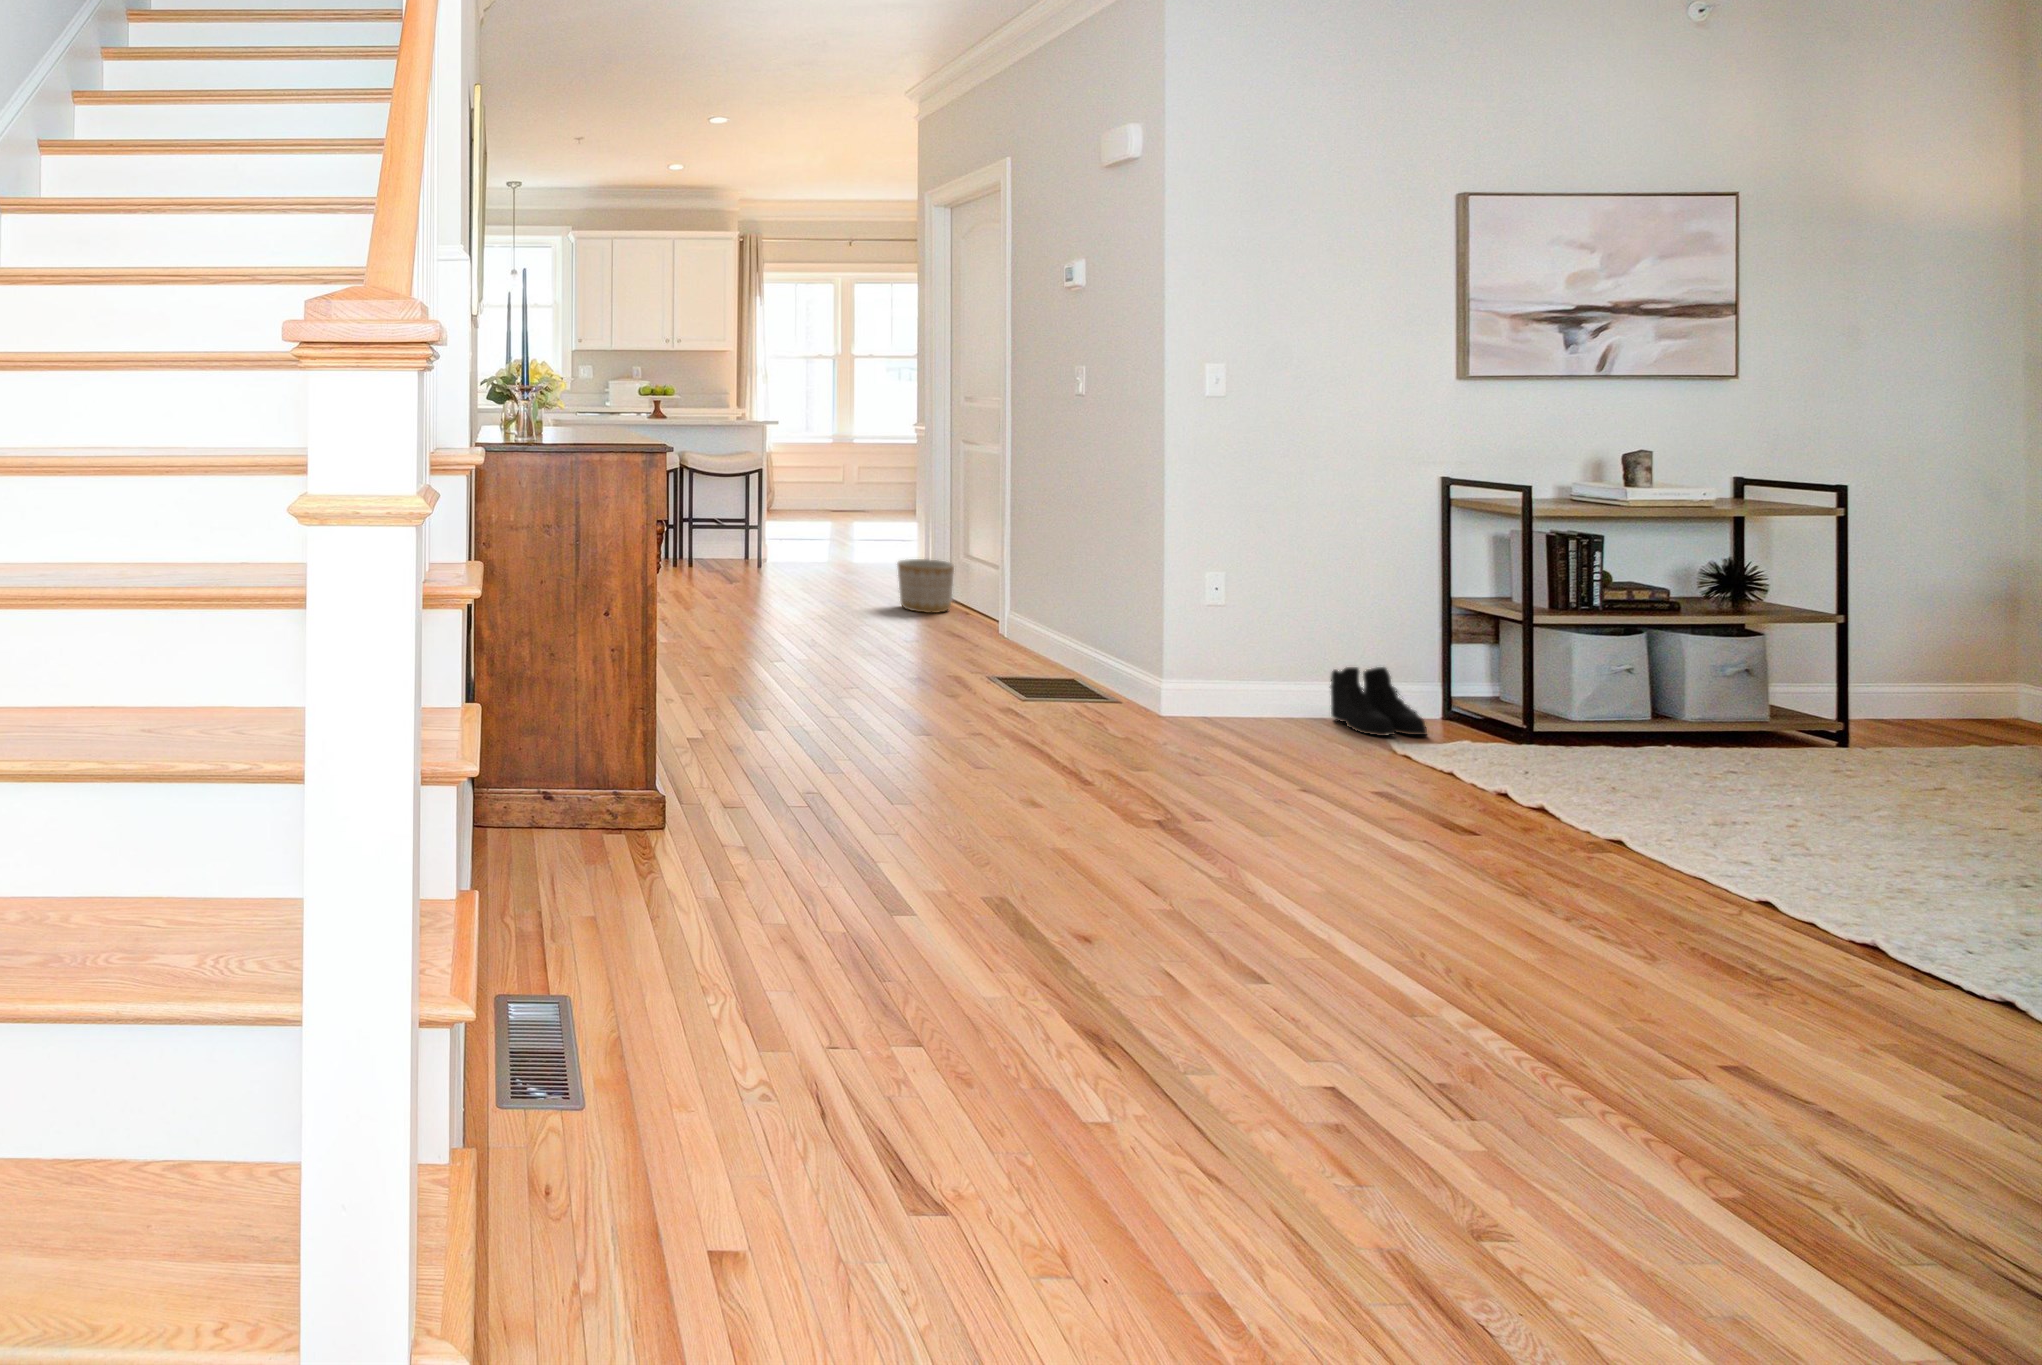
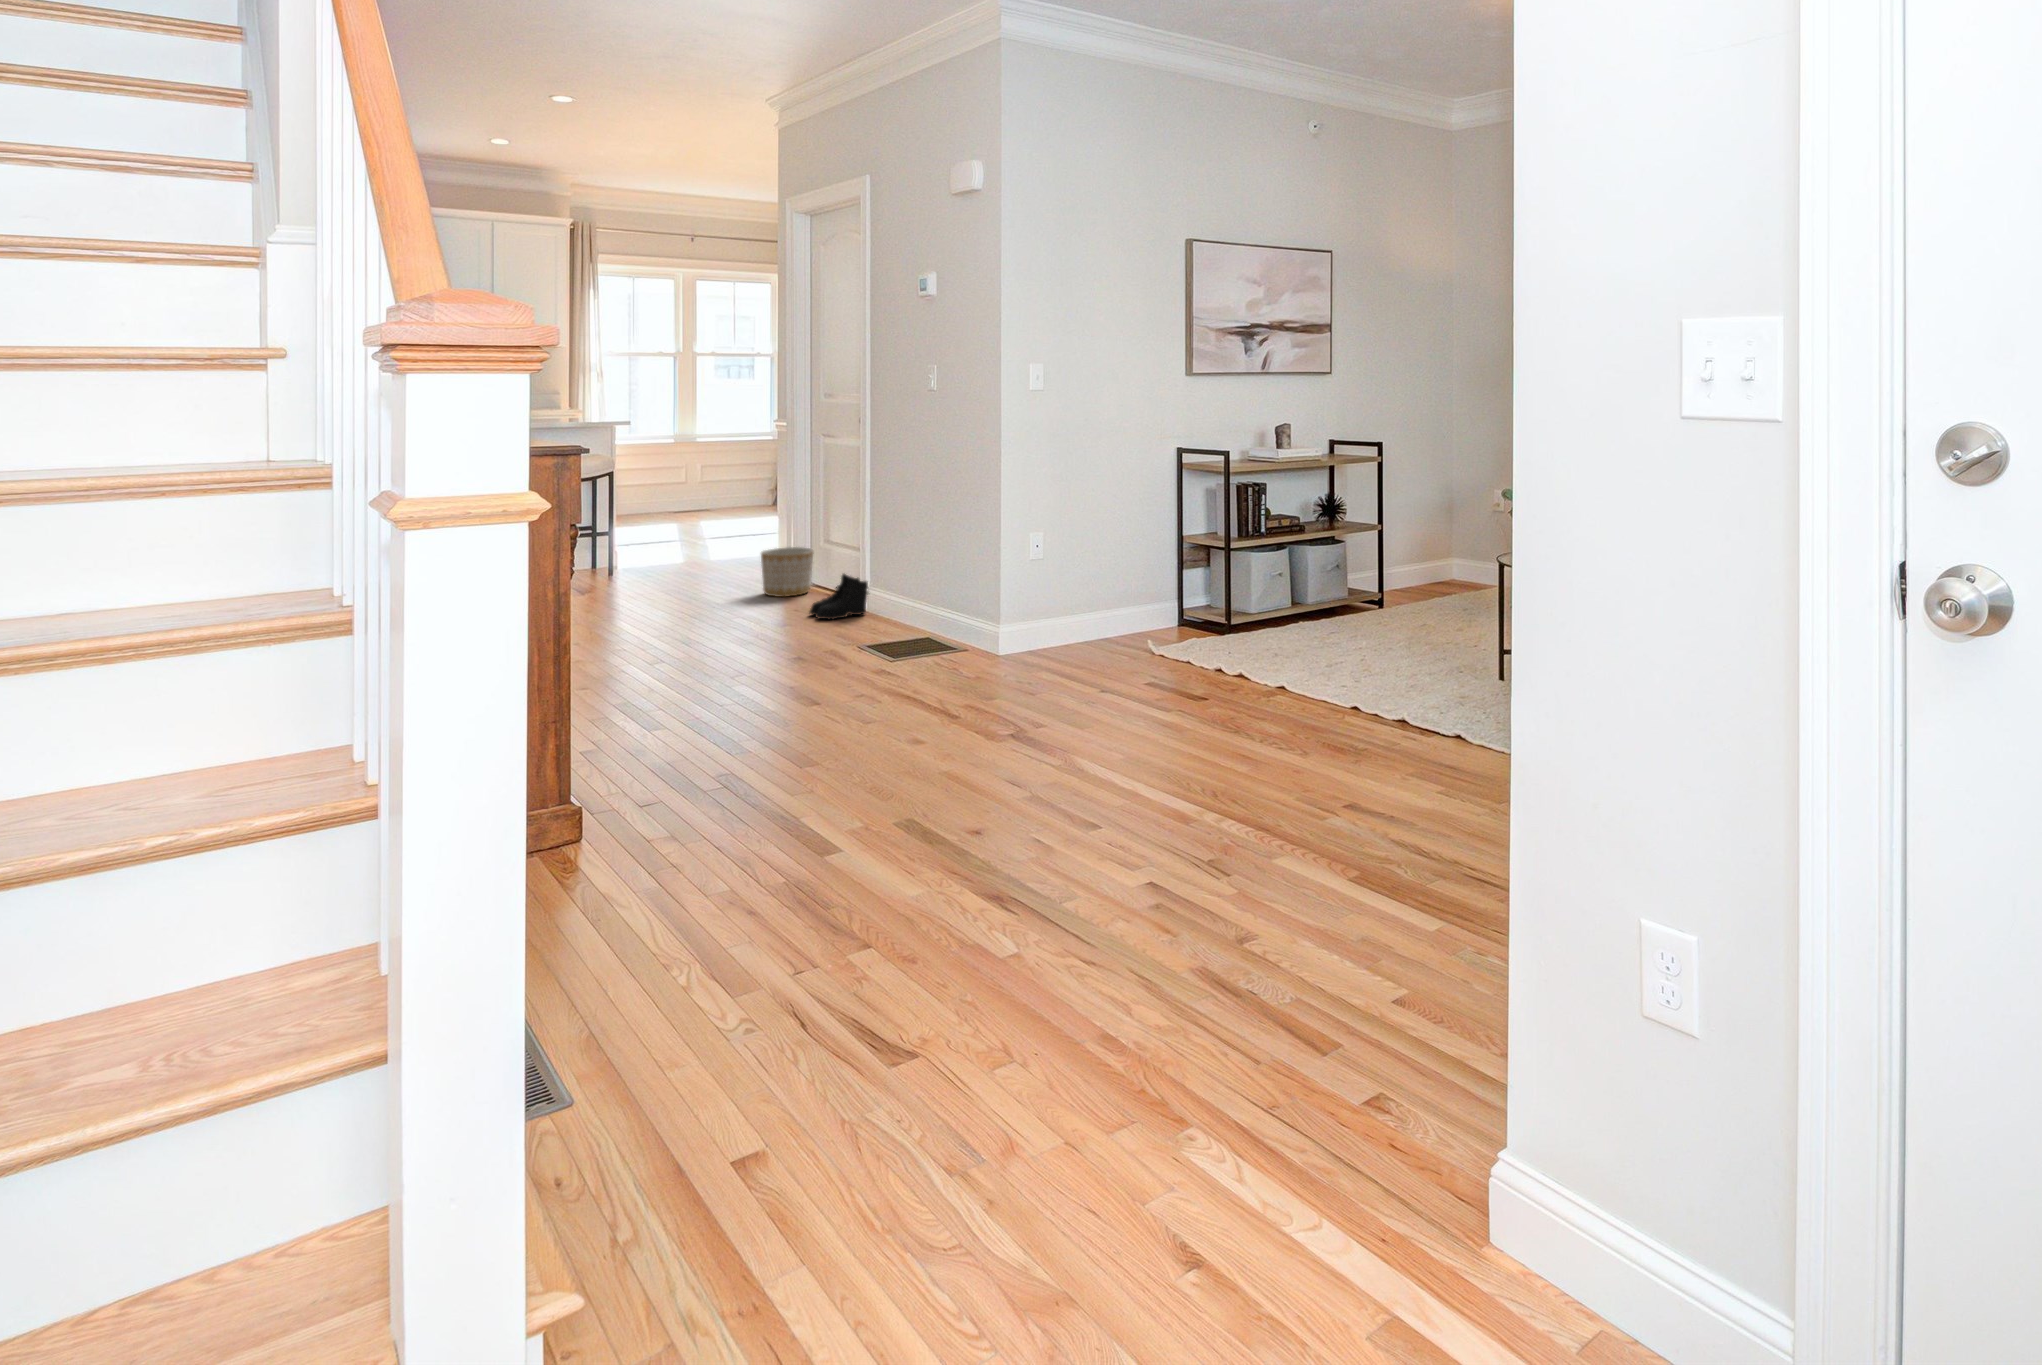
boots: present [1330,667,1427,736] -> present [809,574,868,619]

